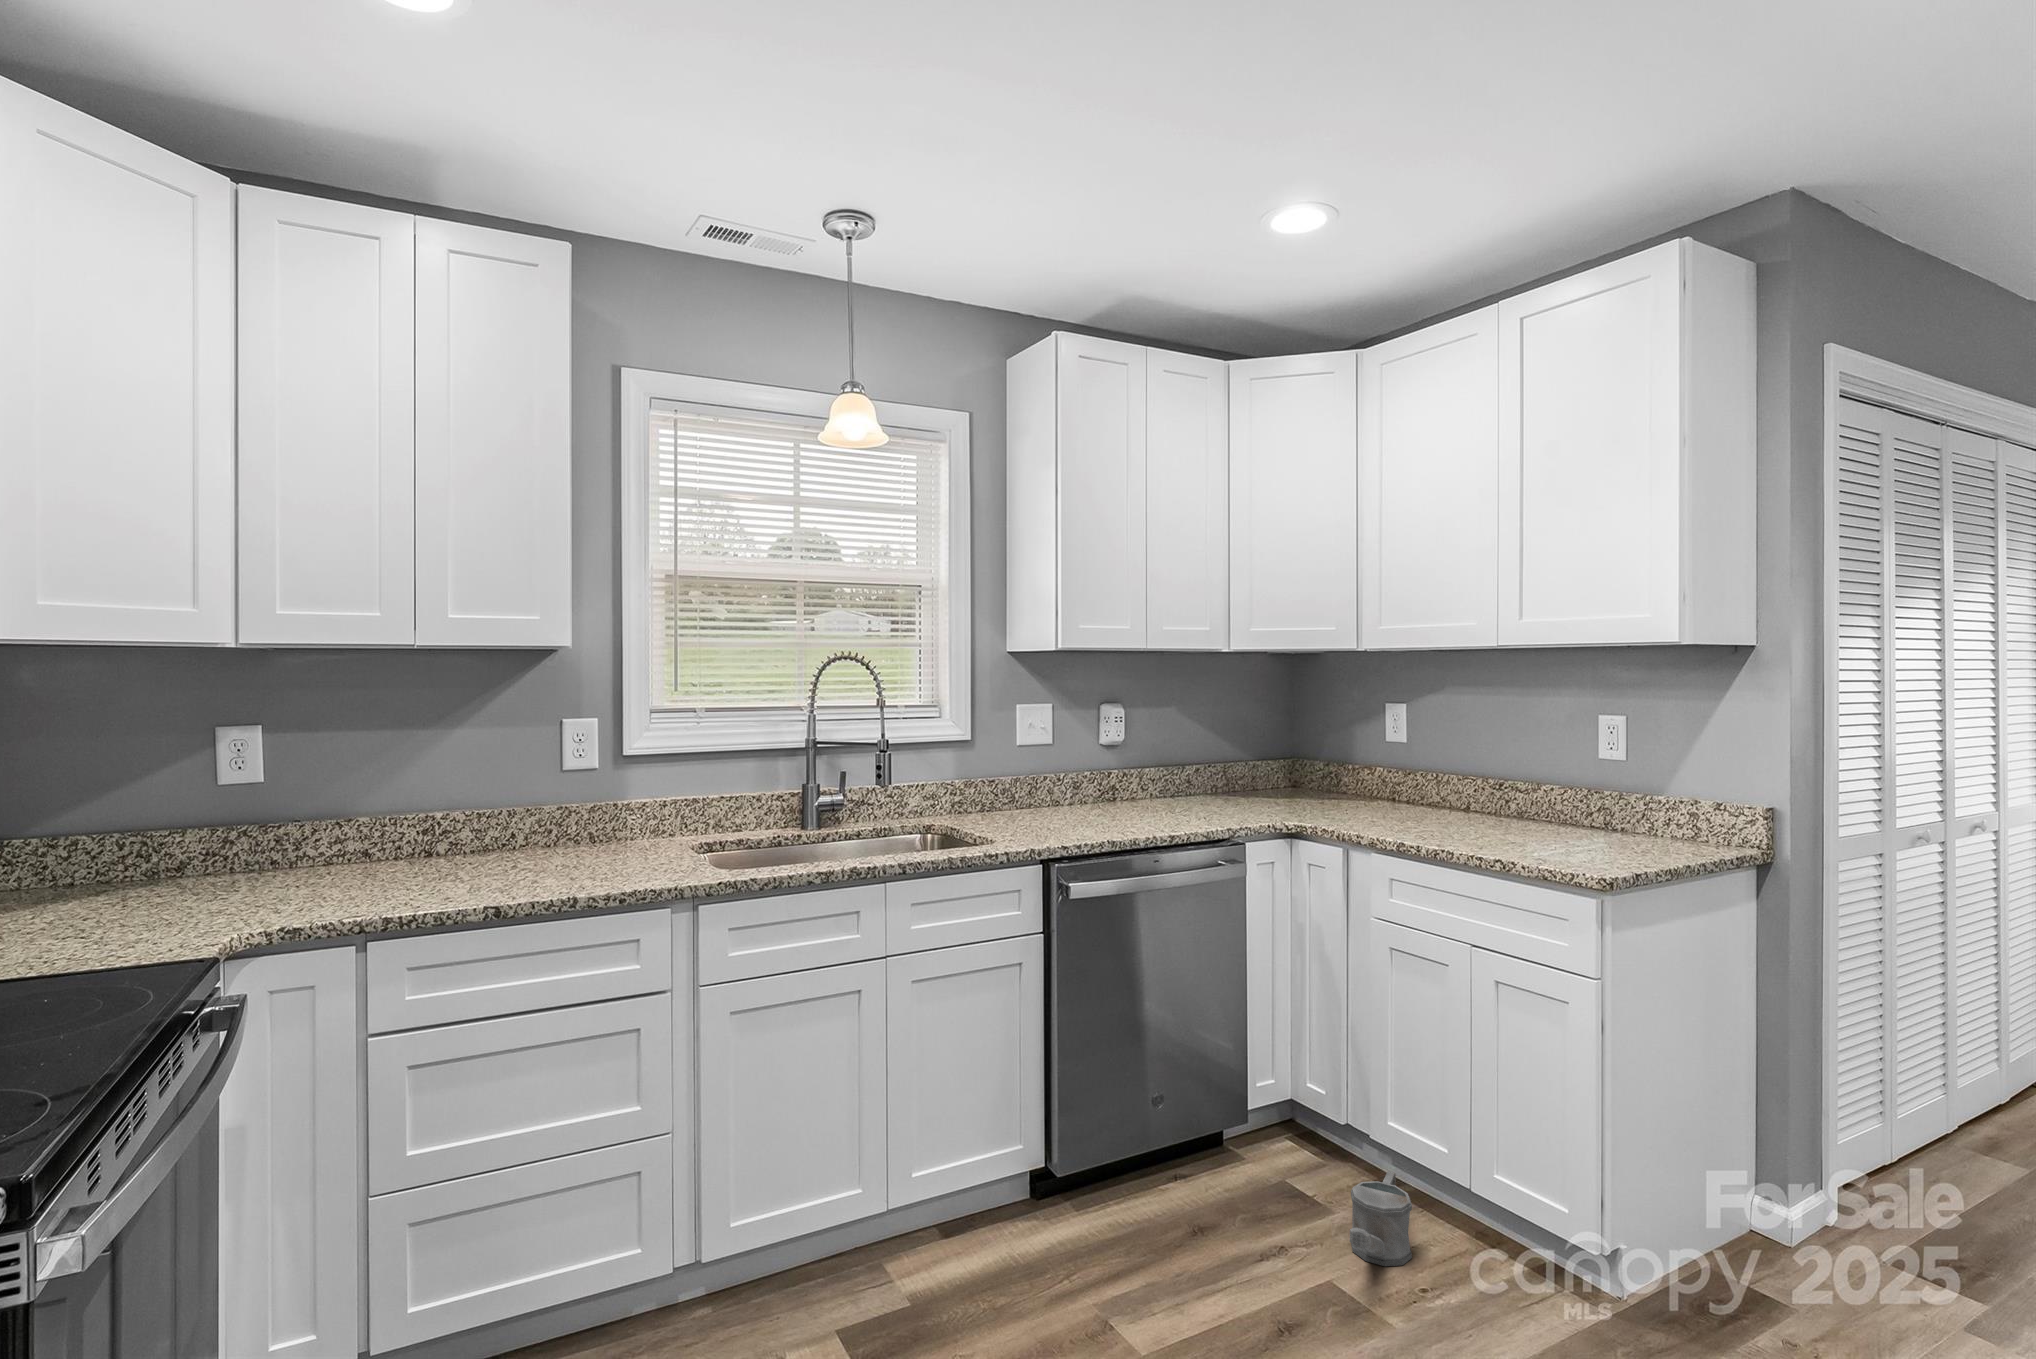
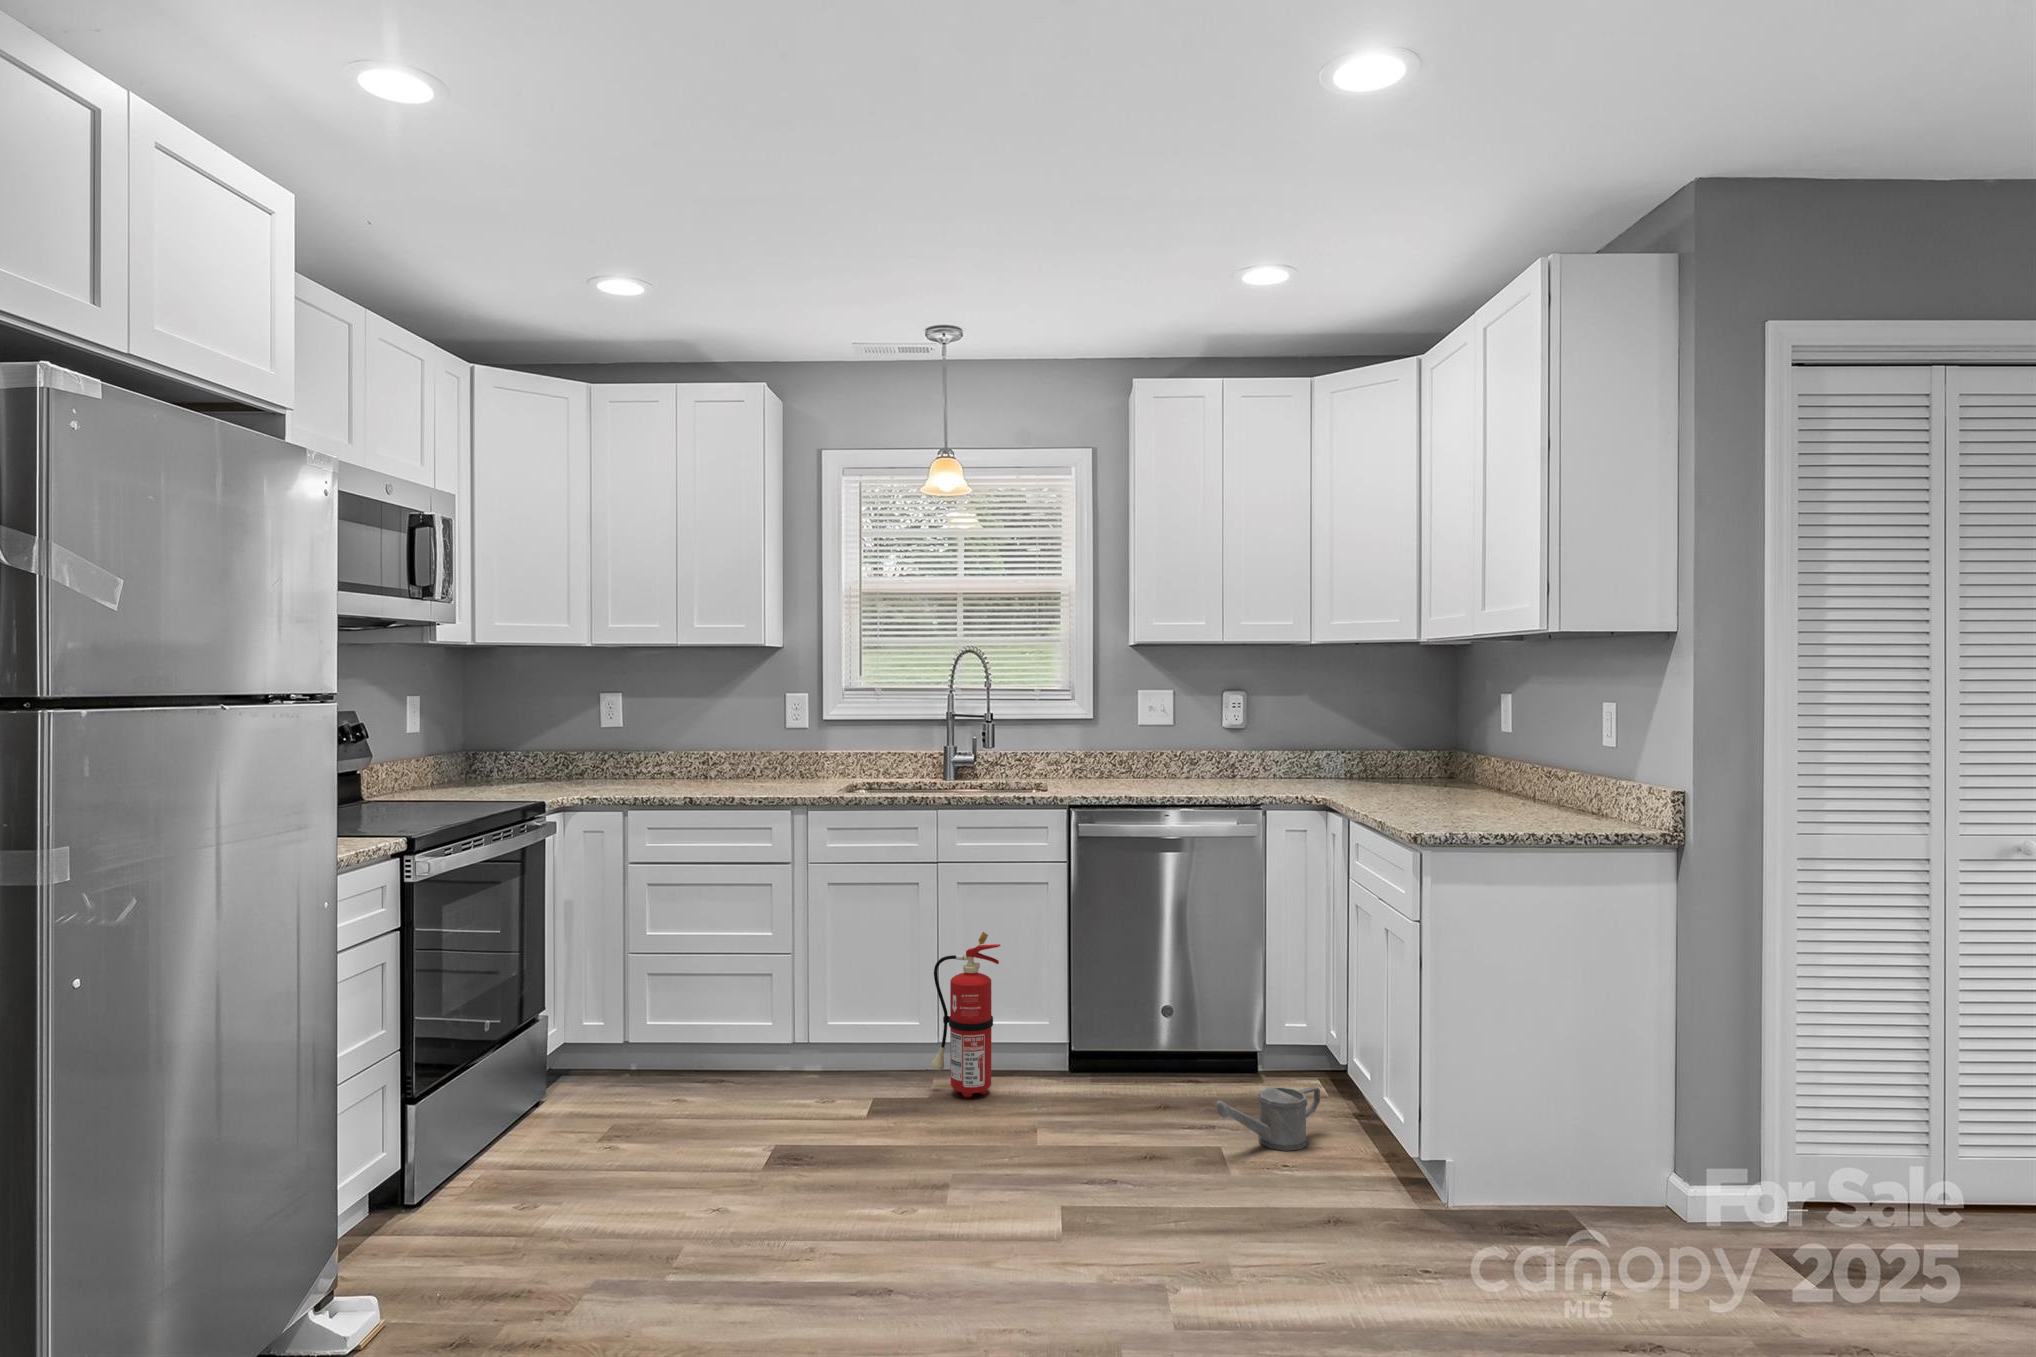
fire extinguisher: none [903,1047,1002,1286] -> present [931,932,1001,1097]

